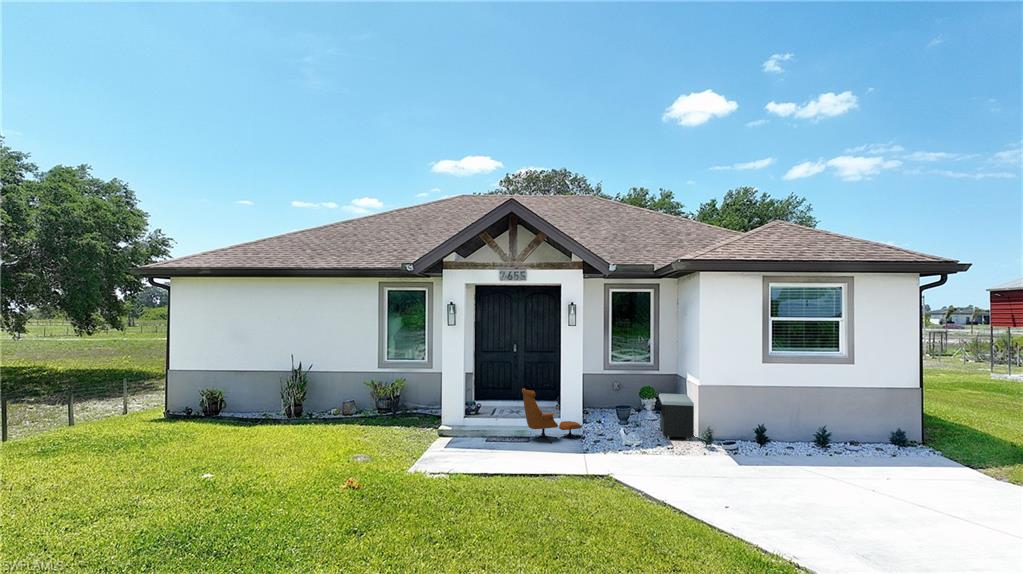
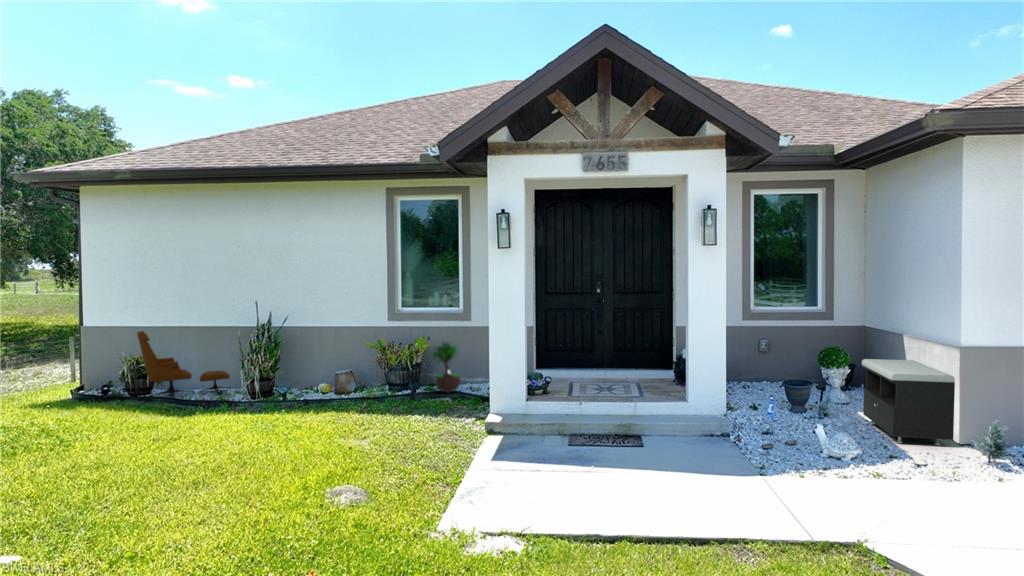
potted tree: none [405,378,427,415] -> present [432,342,461,393]
lounge chair: present [522,388,581,443] -> present [137,331,230,399]

